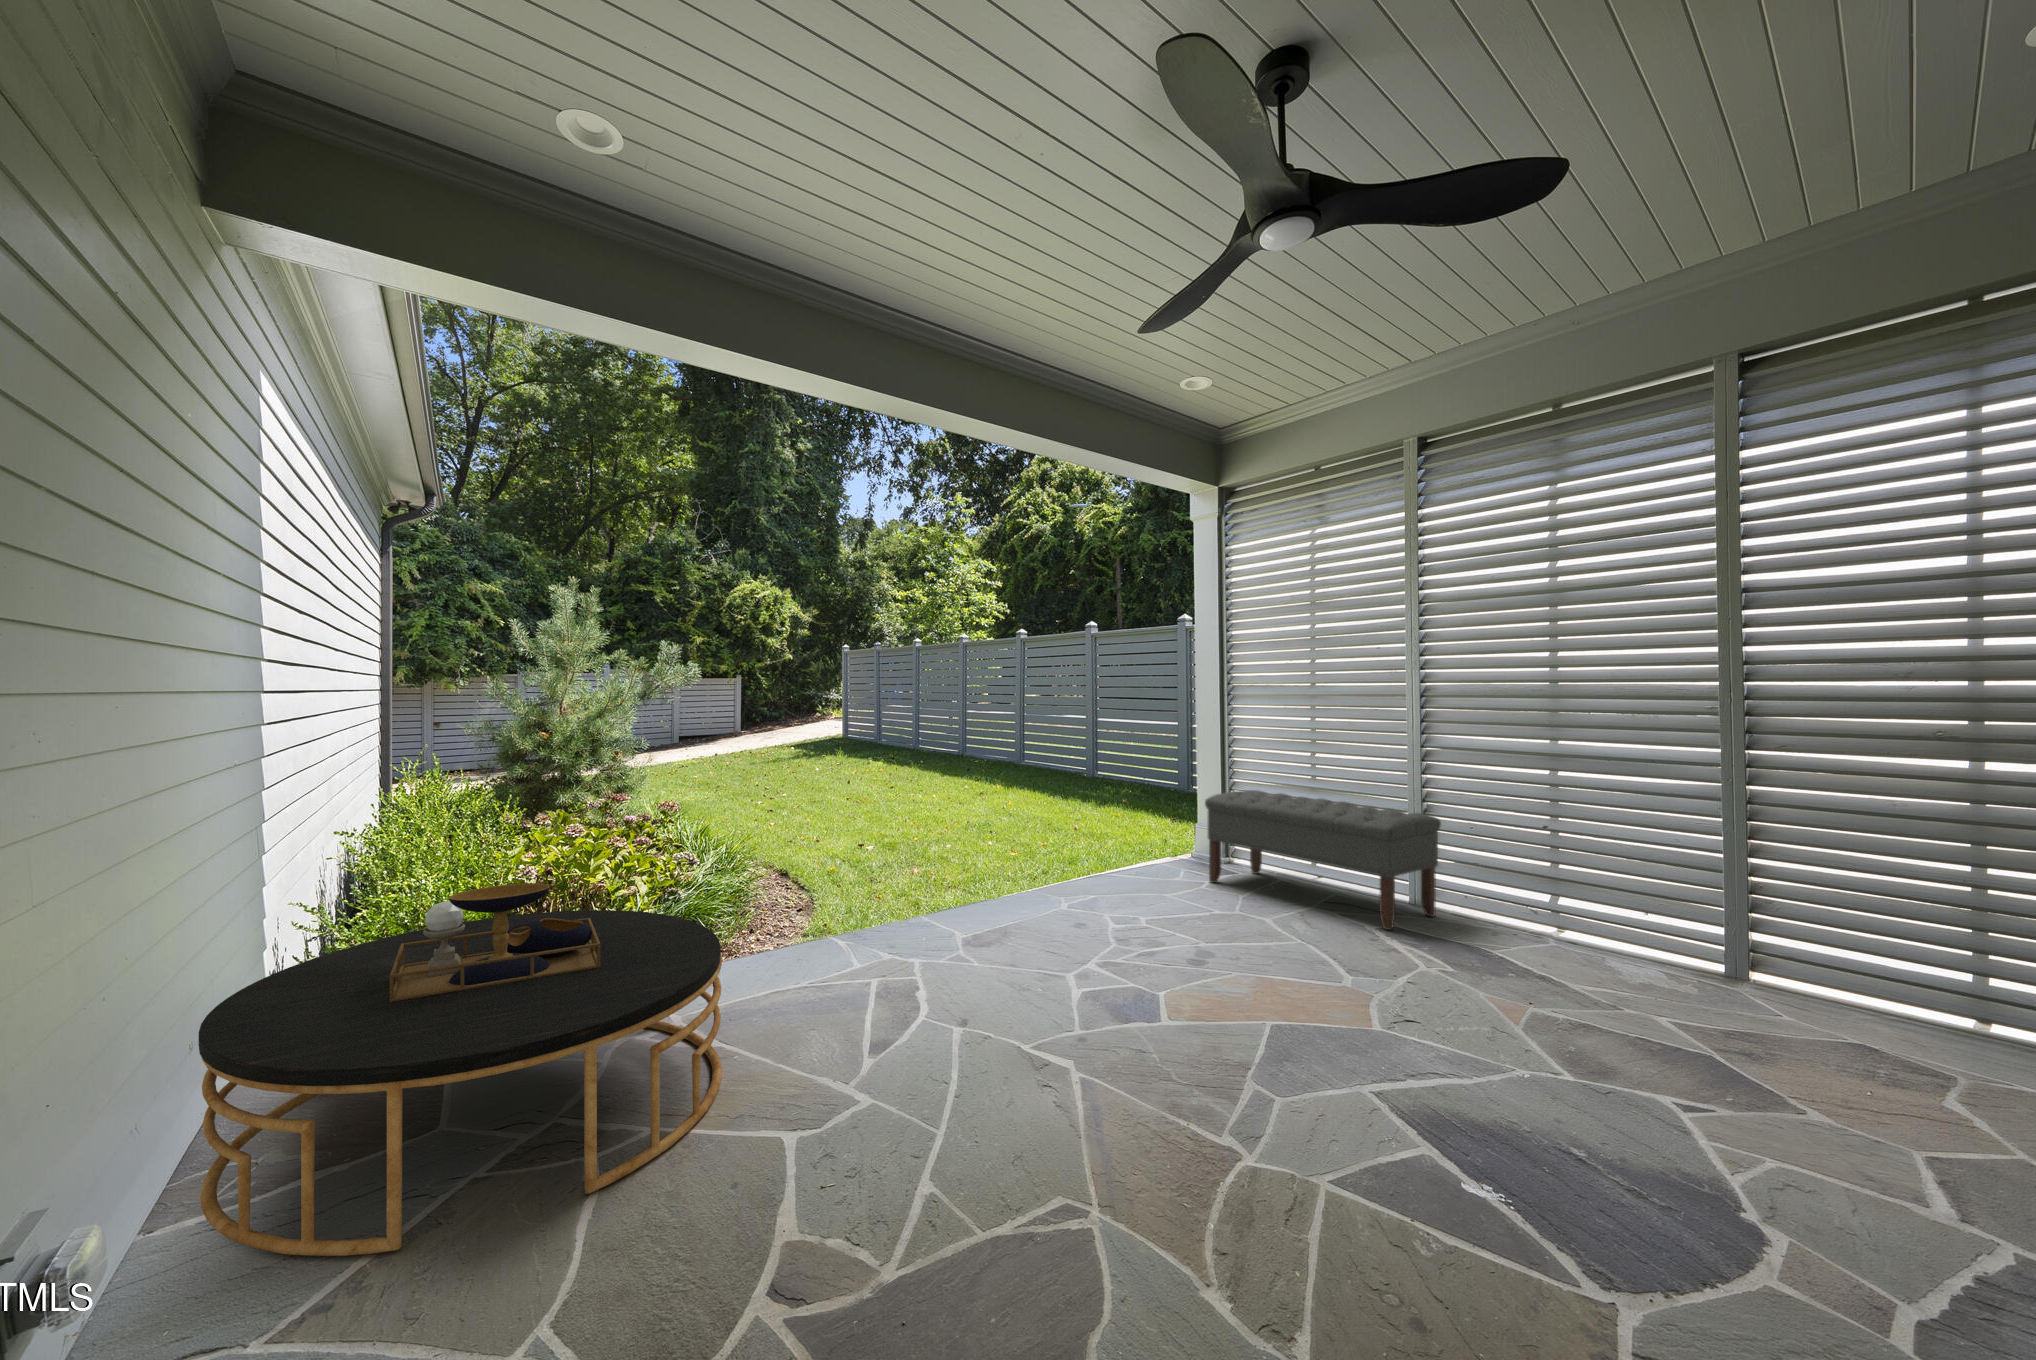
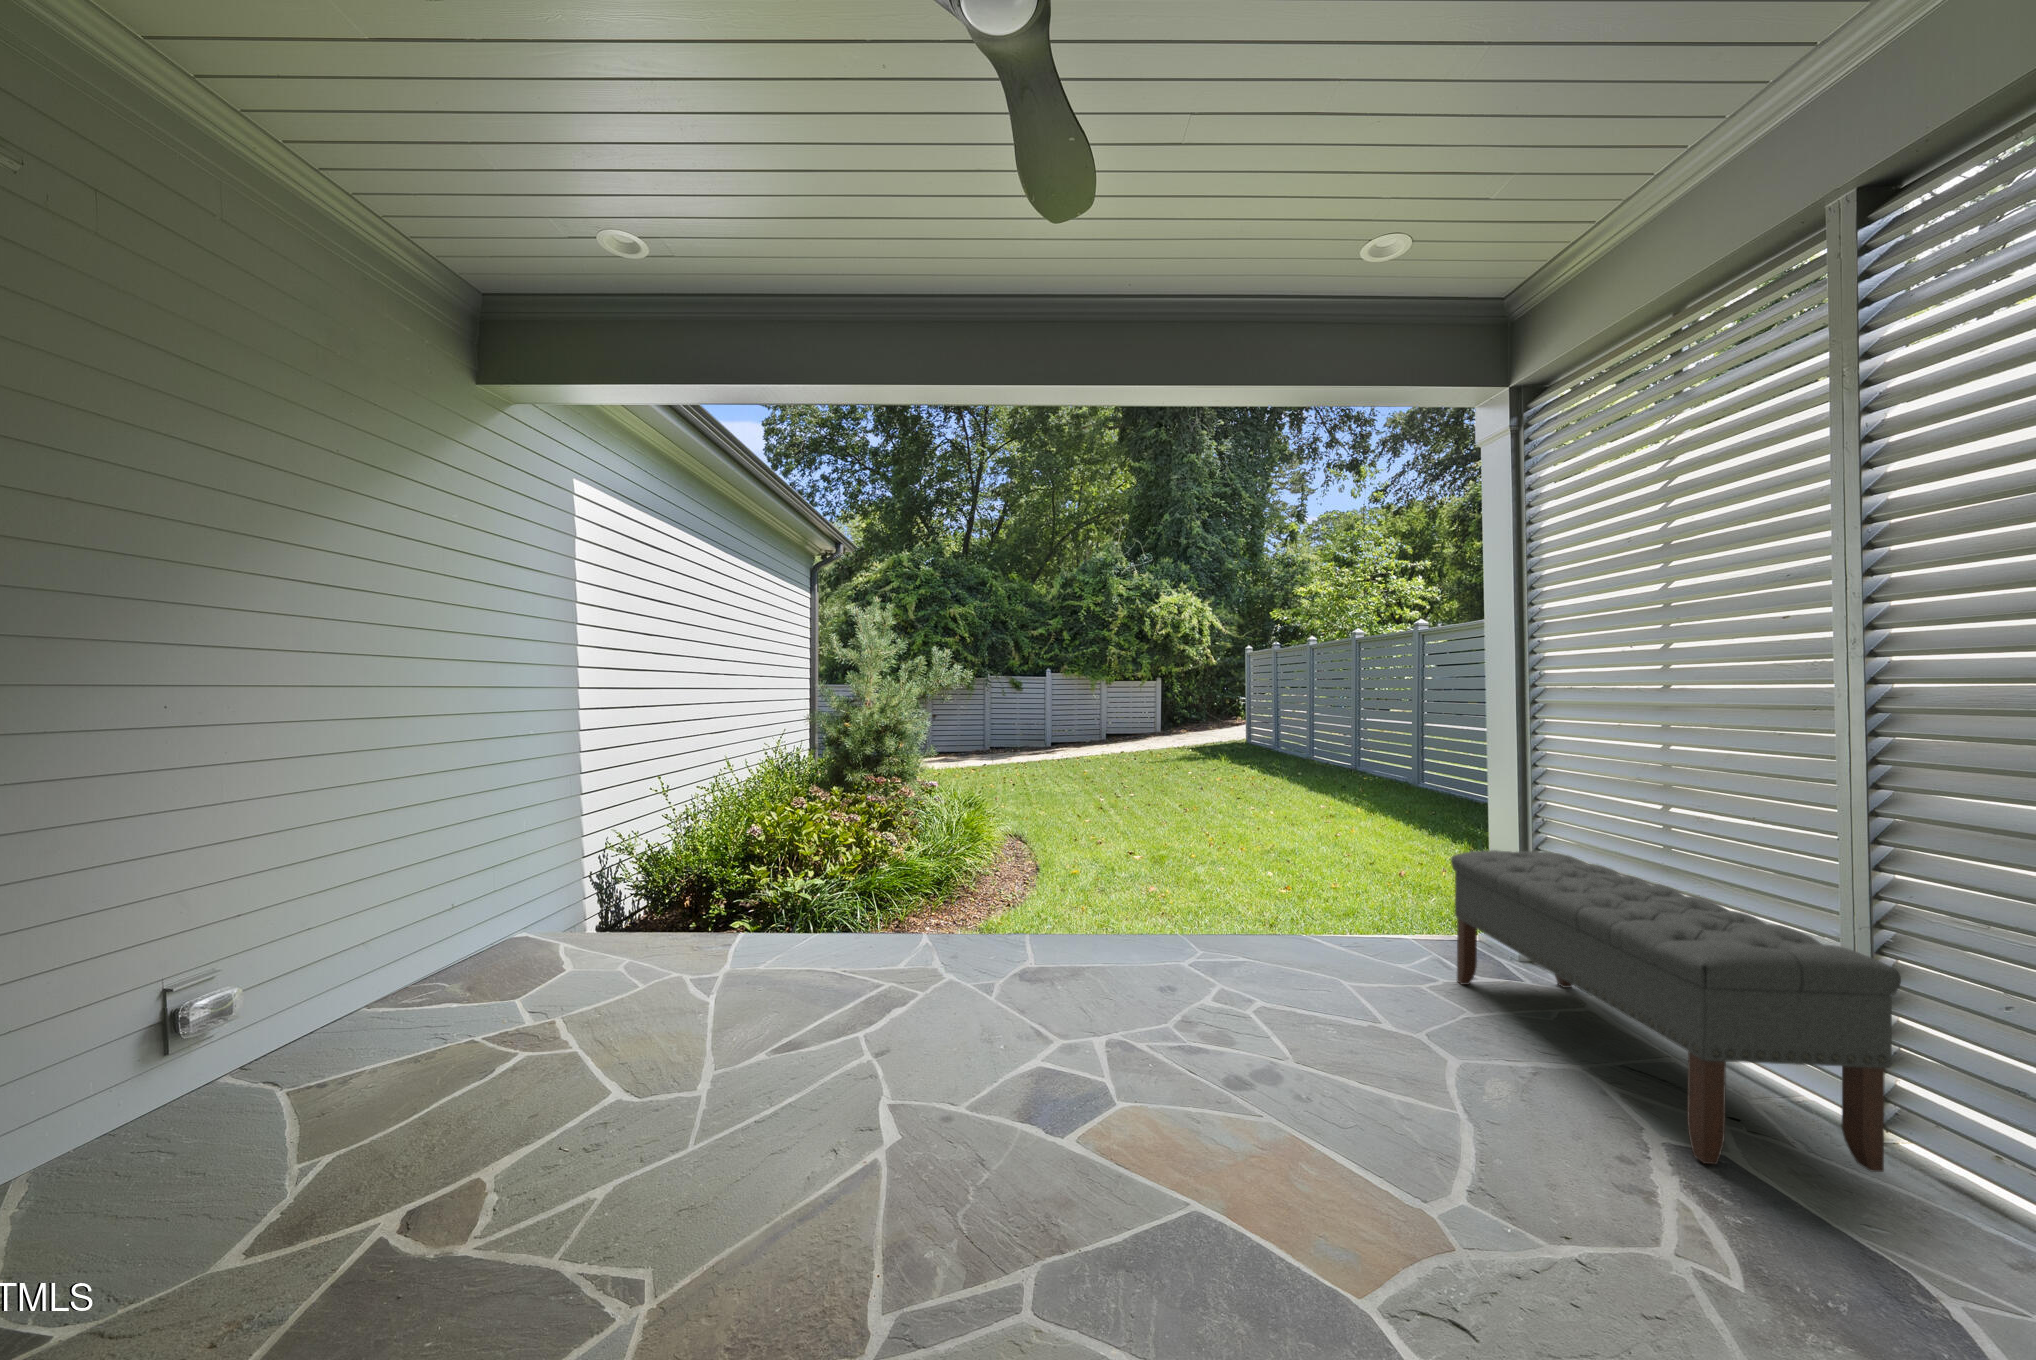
coffee table: present [199,883,722,1256] -> none [202,830,661,1117]

